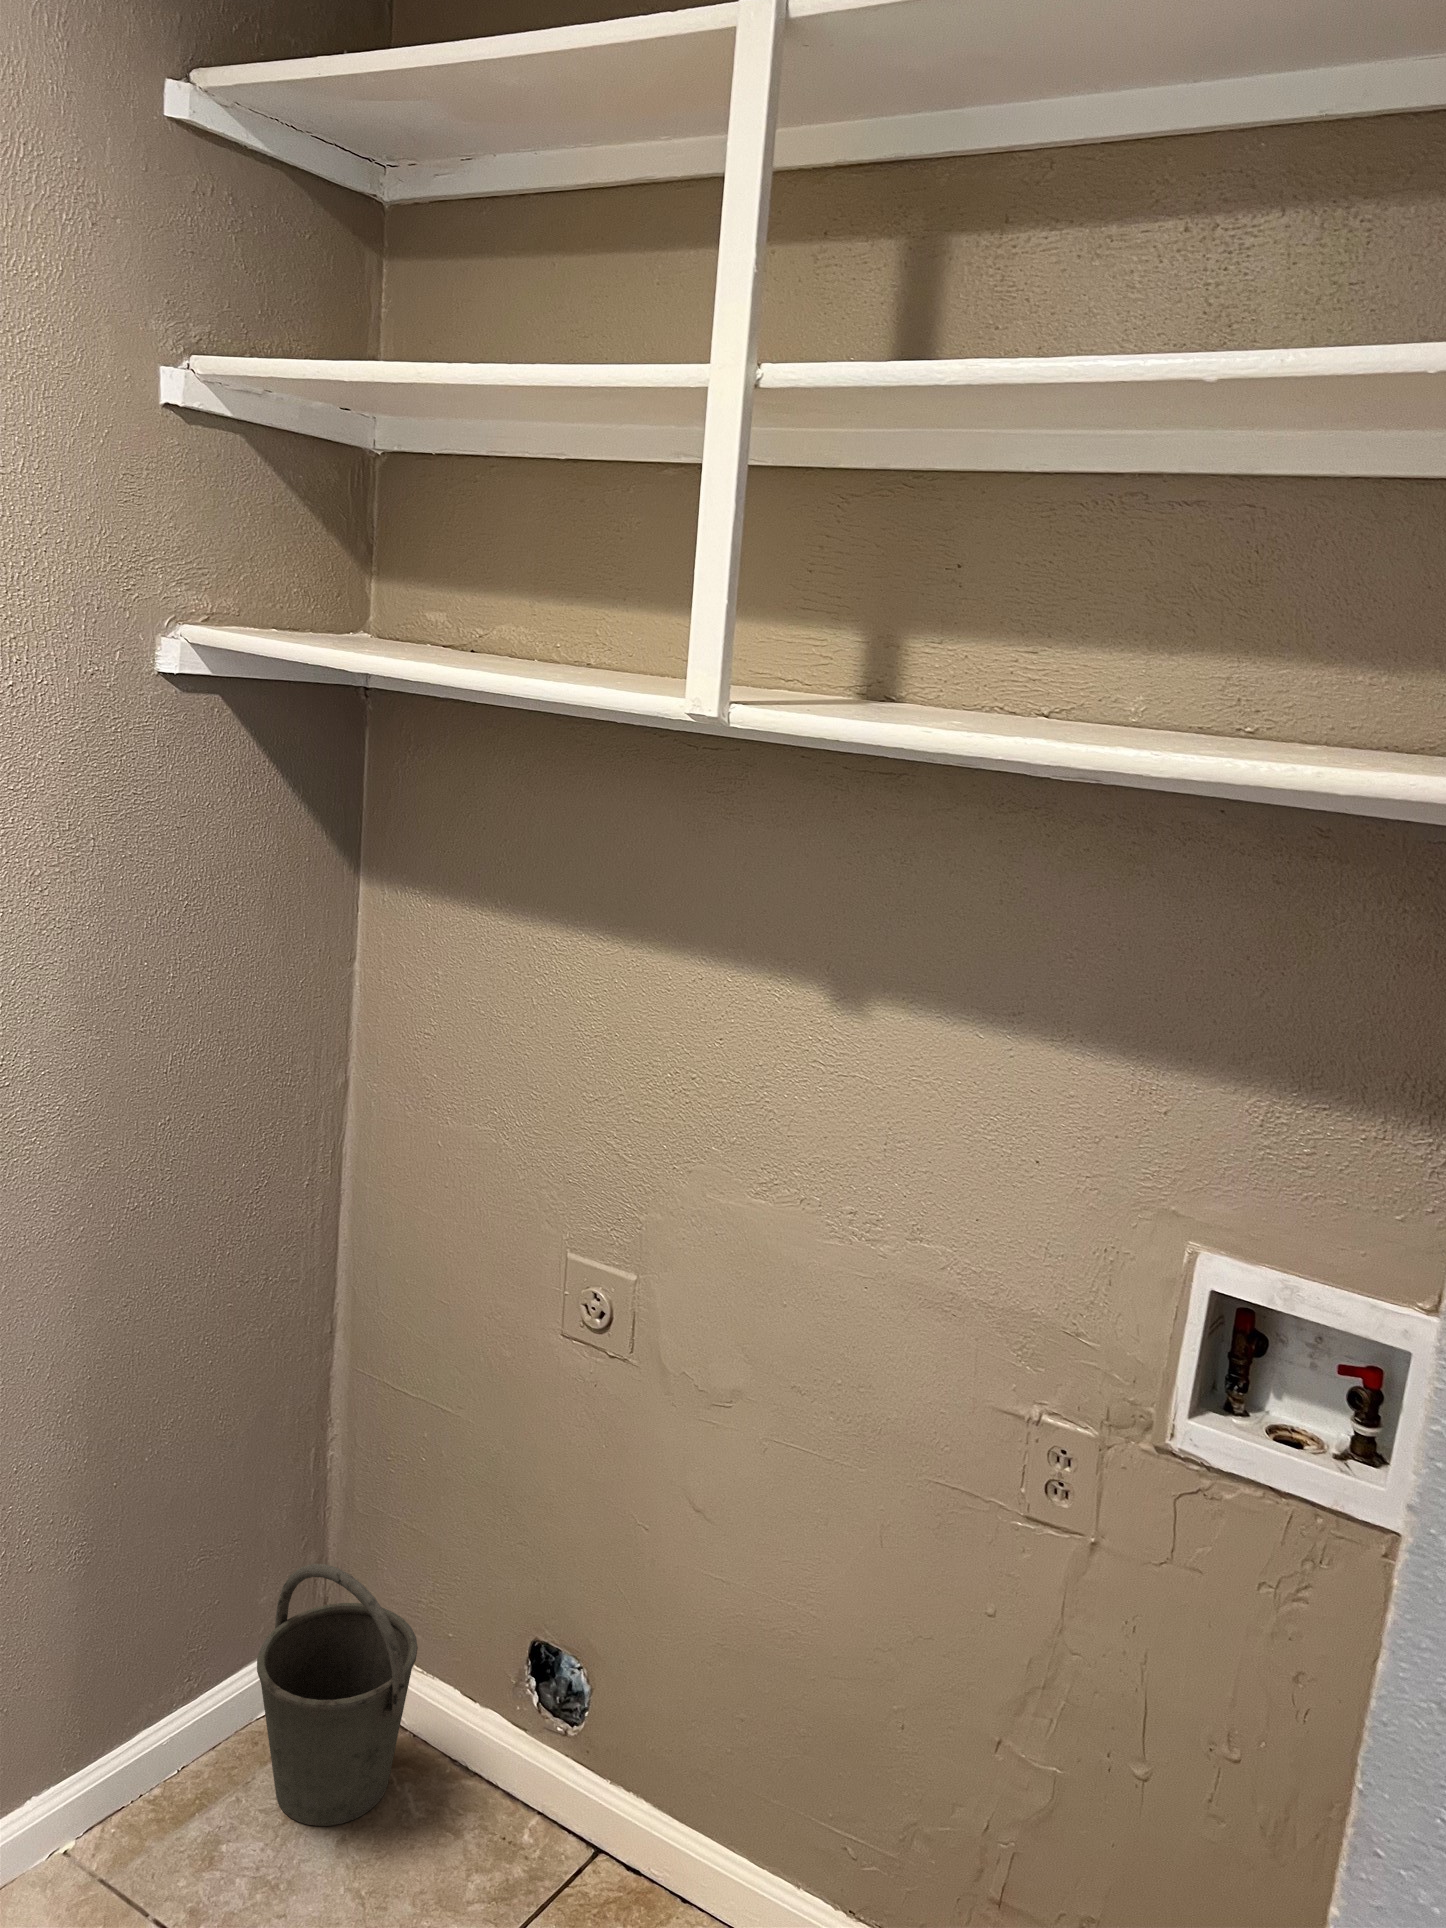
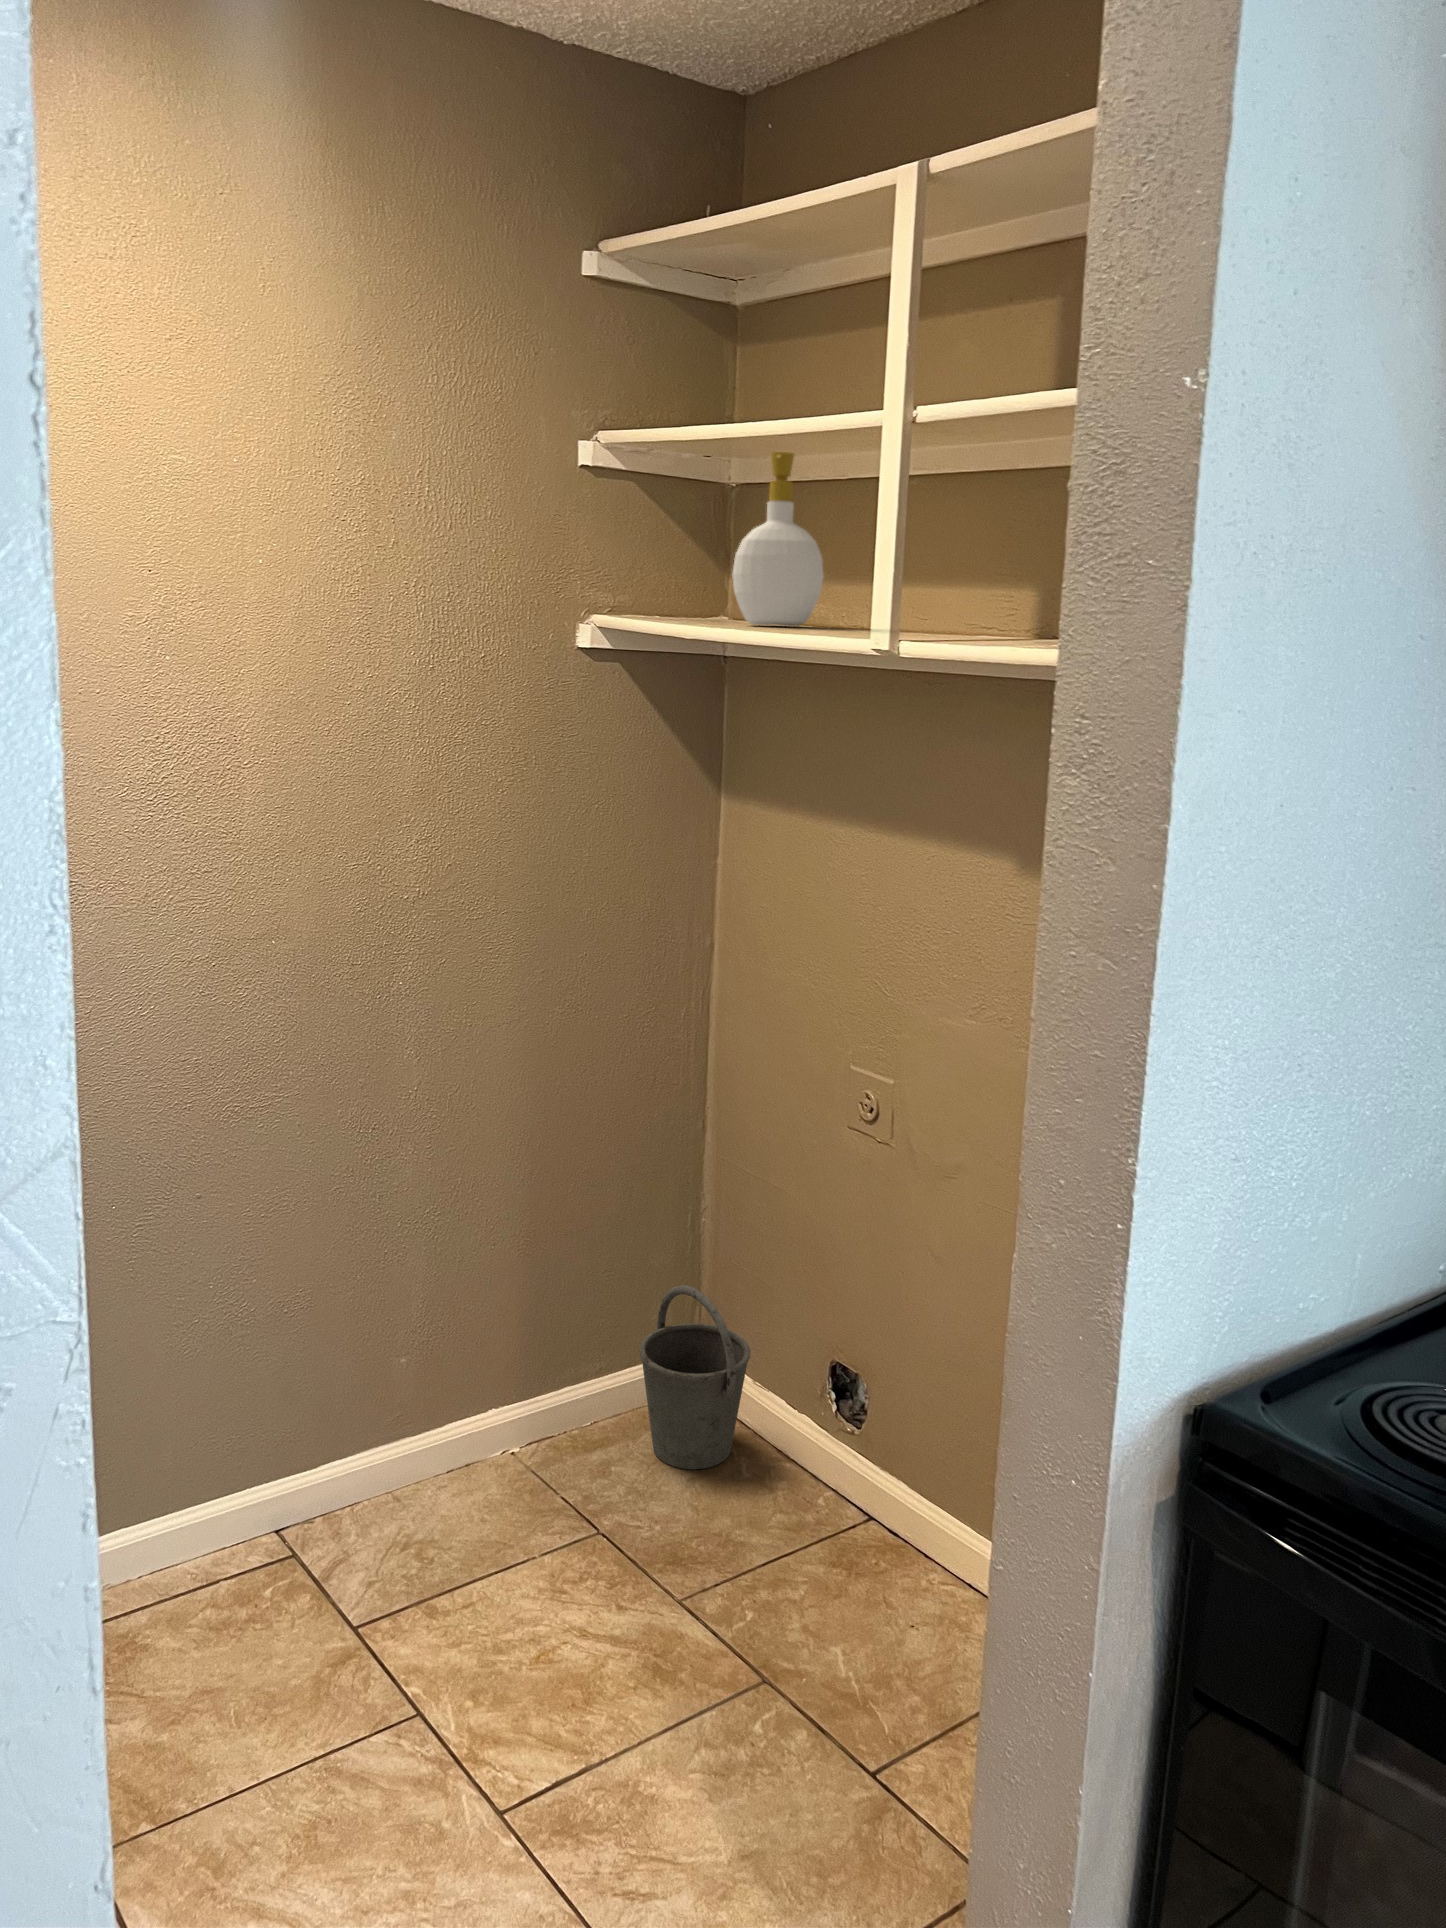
soap bottle: none [406,412,538,659] -> present [732,452,824,626]

